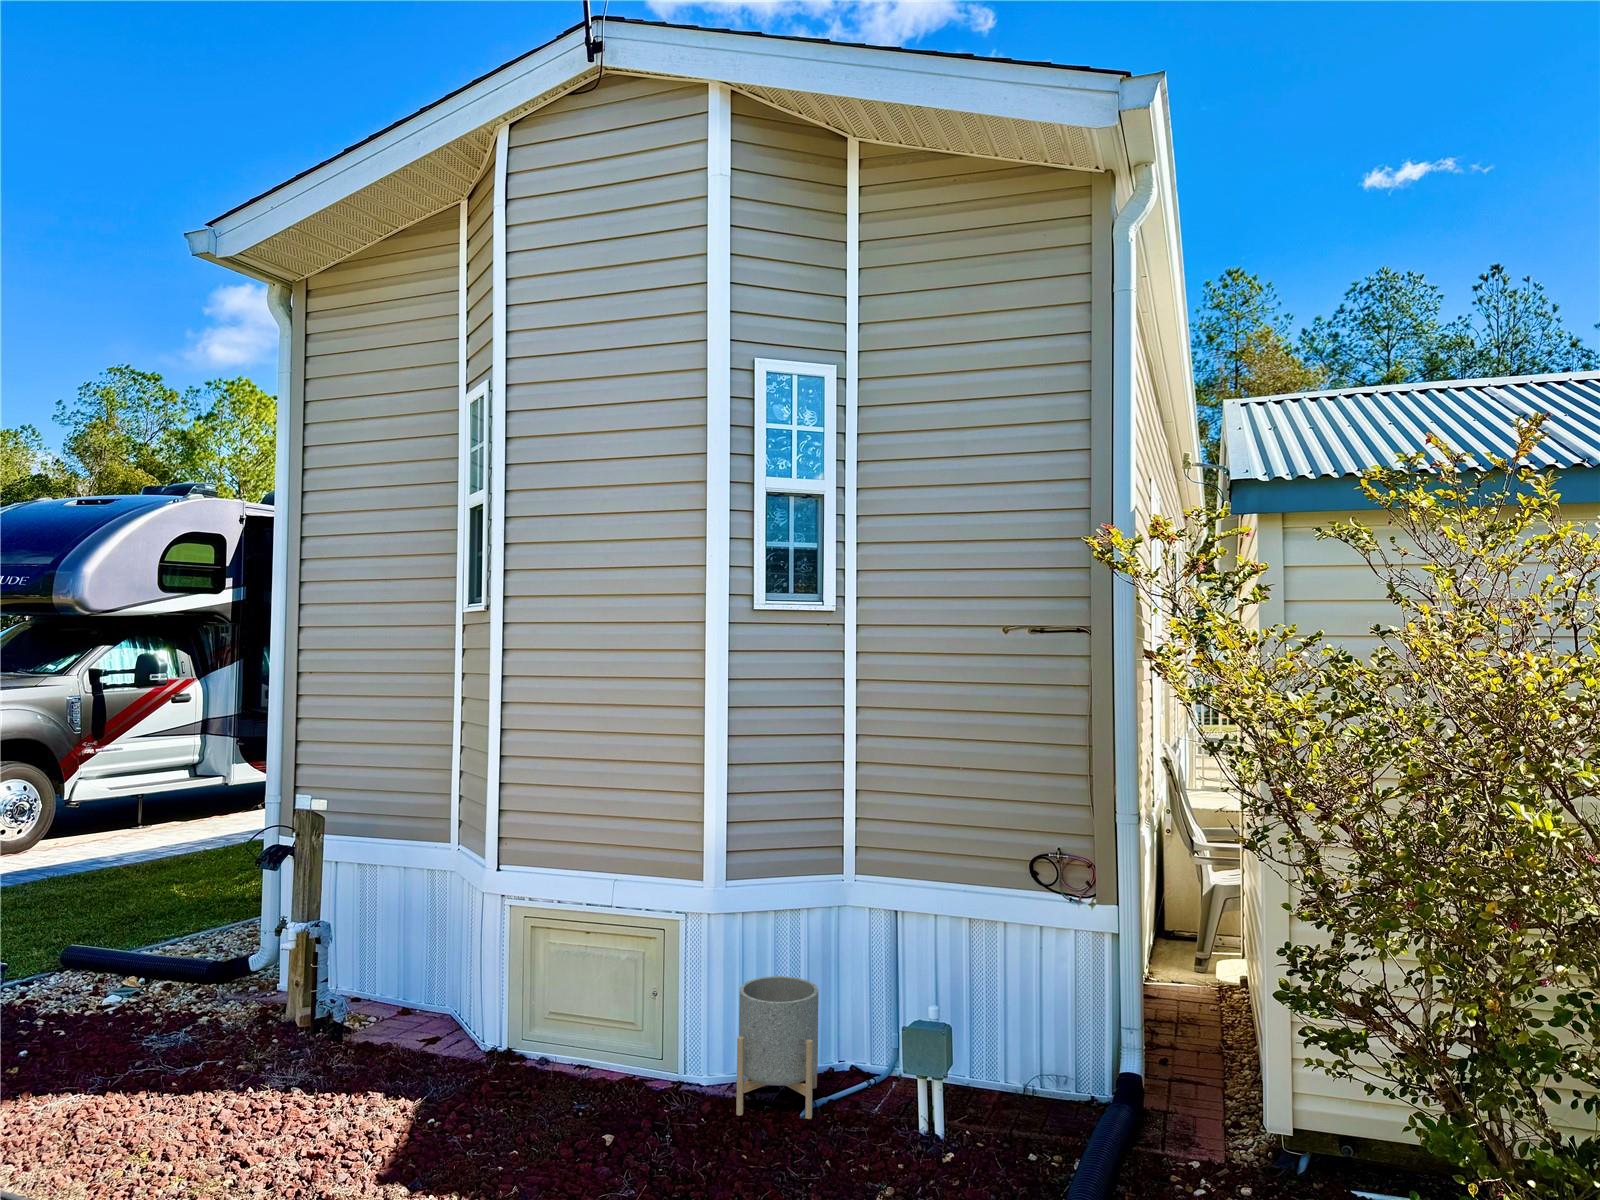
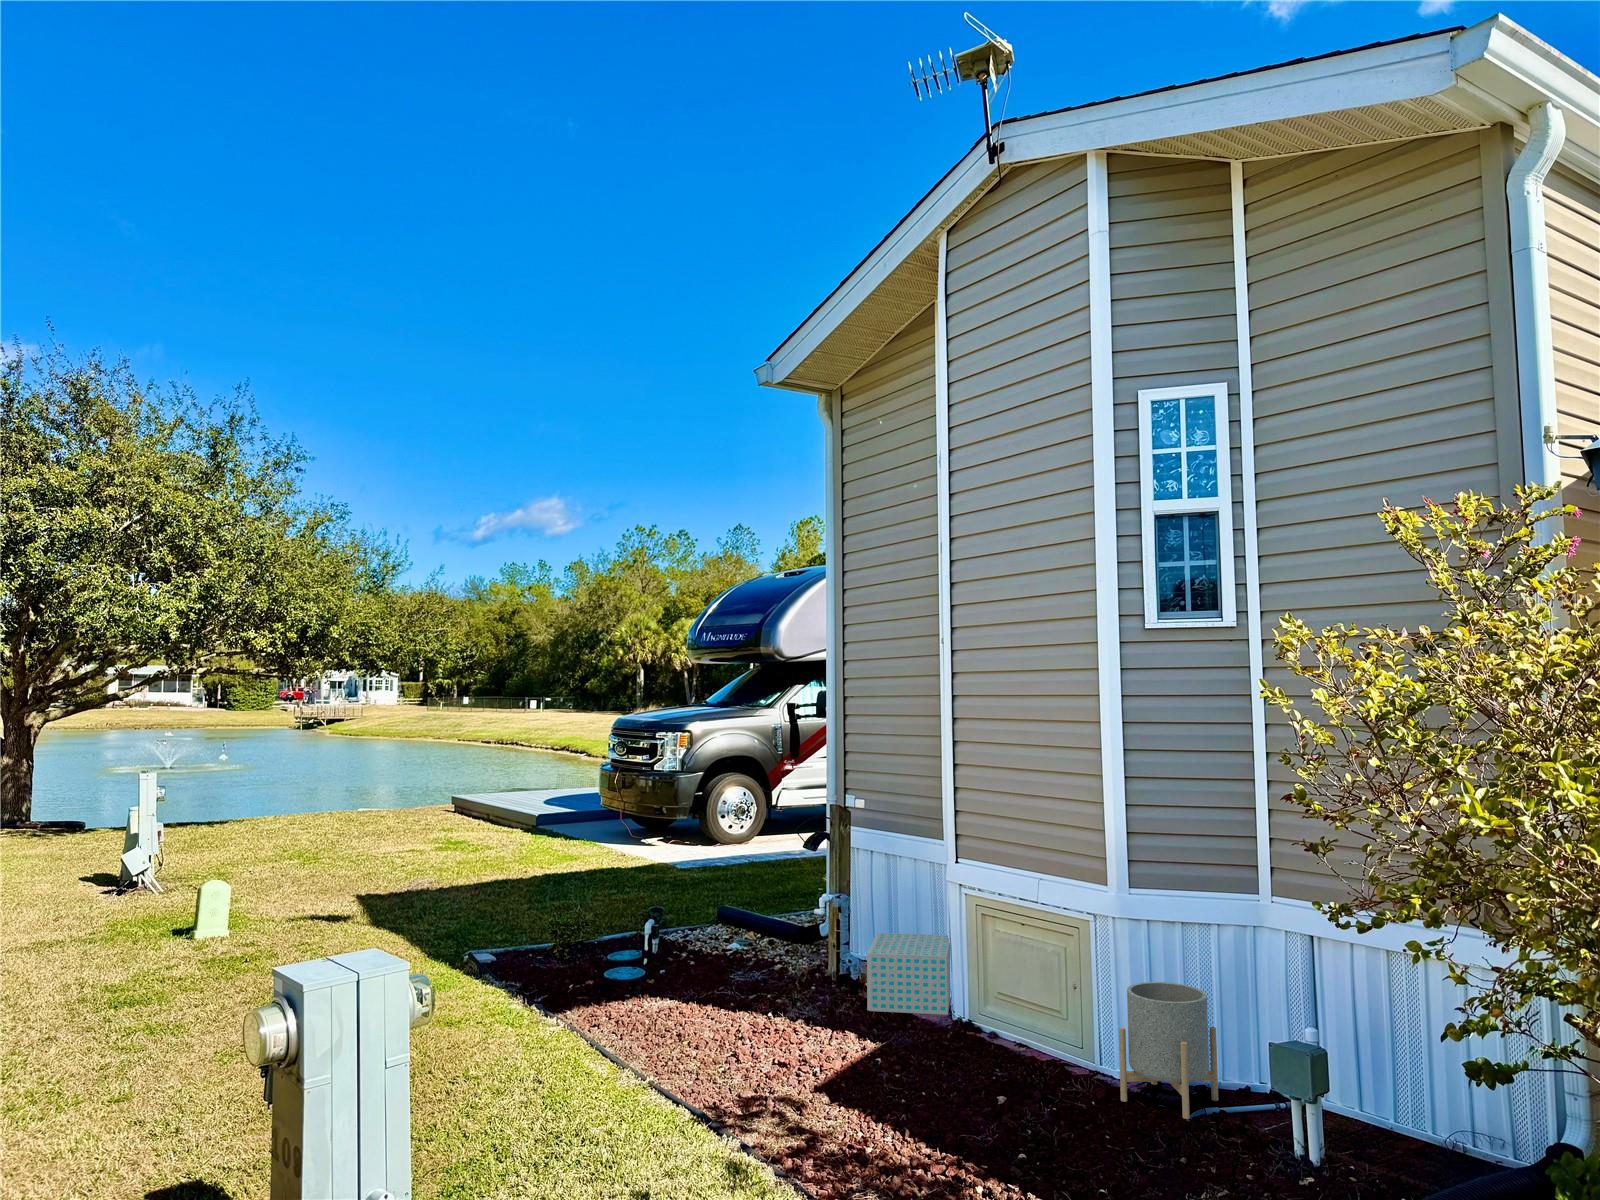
storage box: none [356,952,471,1068] -> present [867,933,950,1015]

